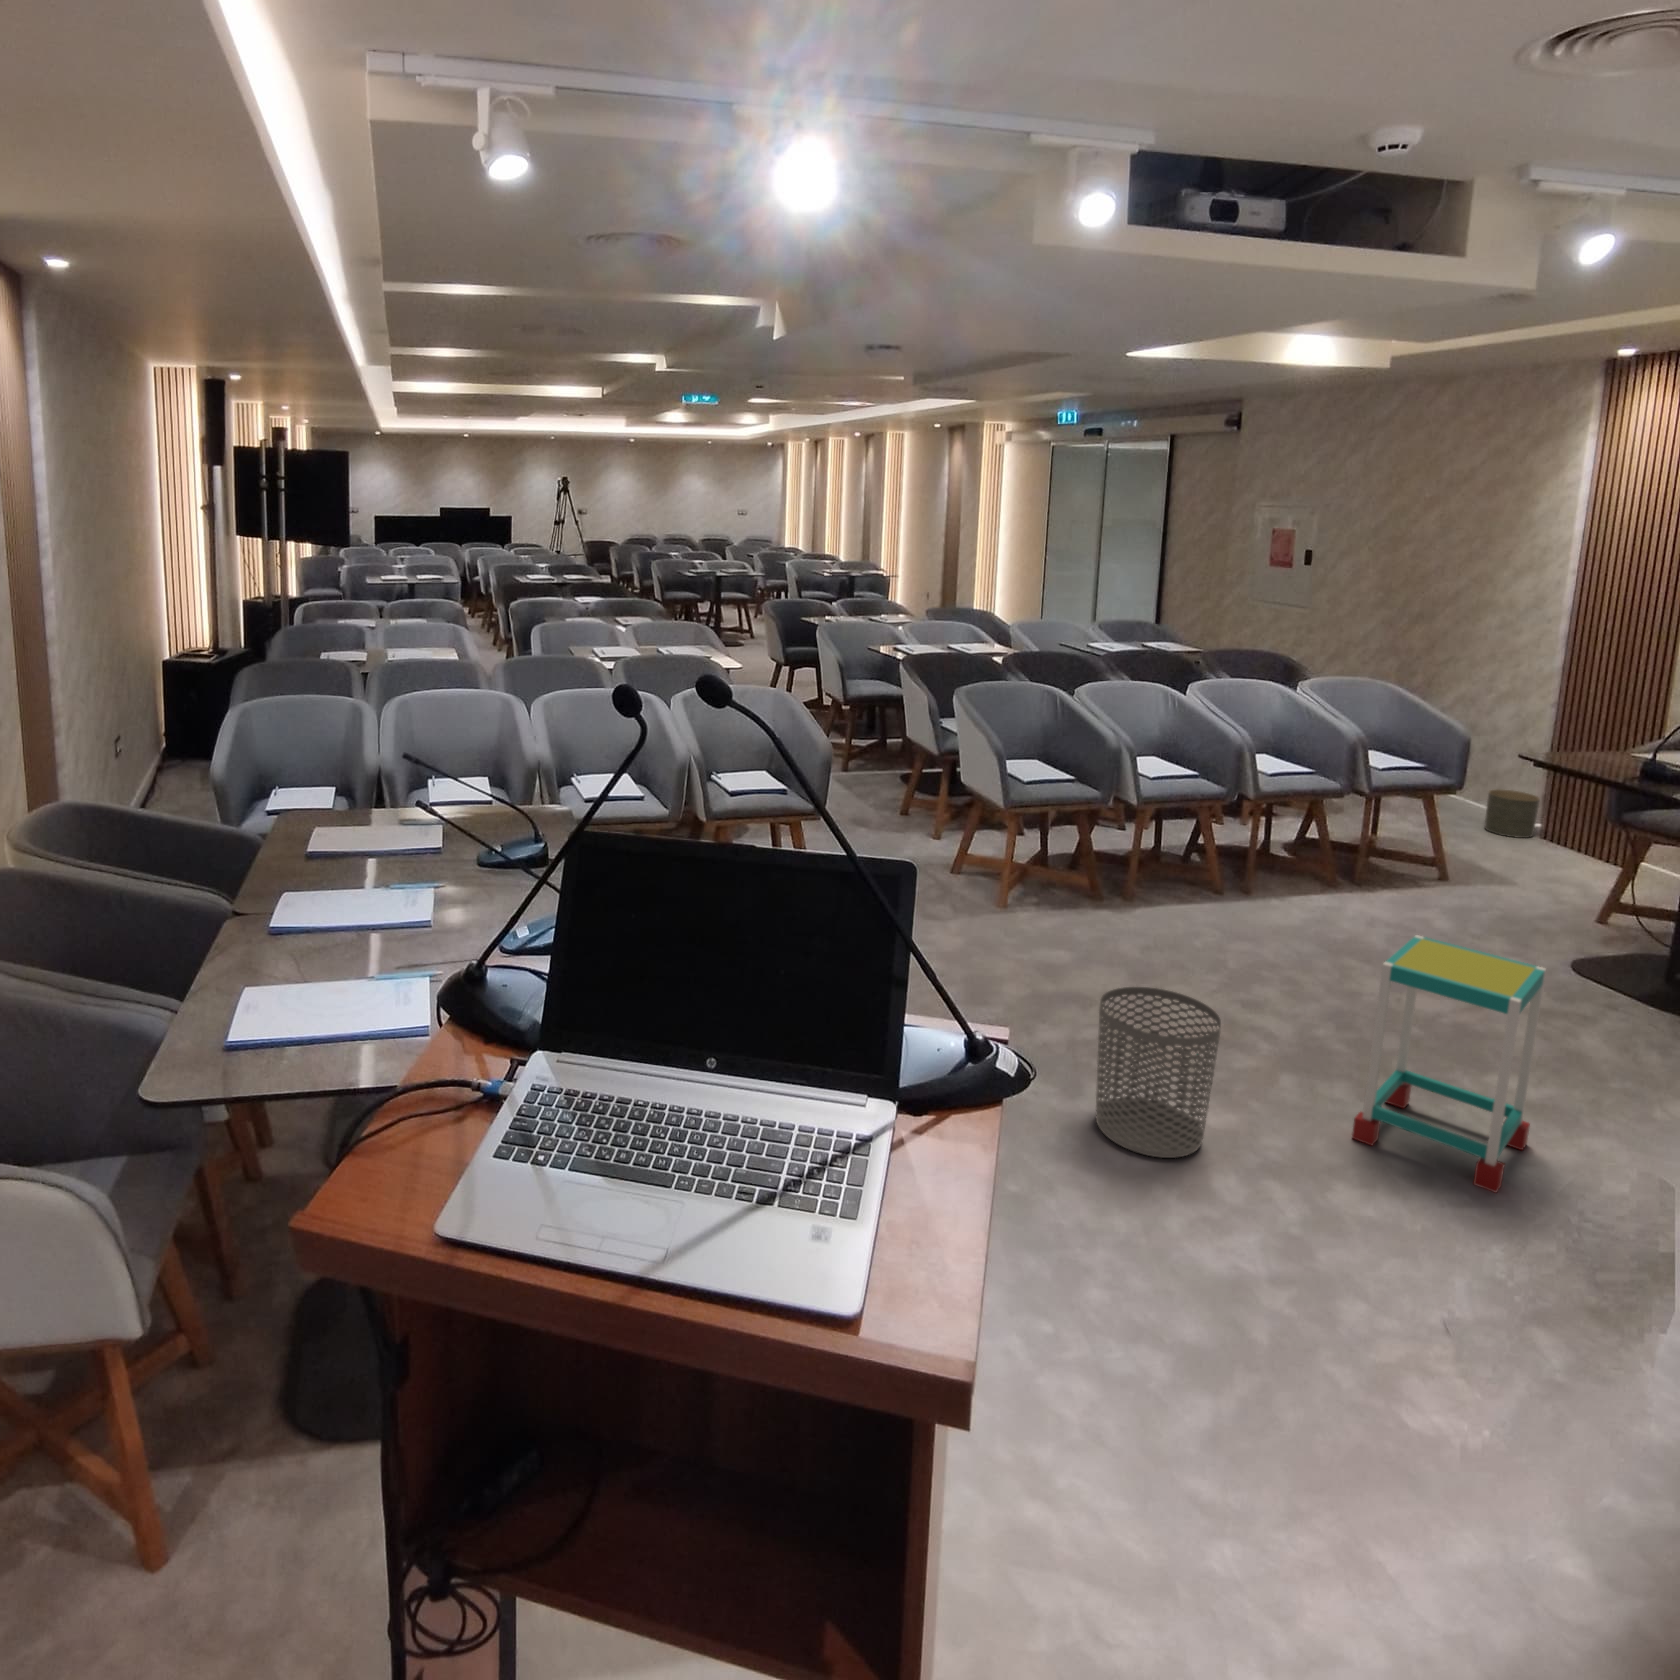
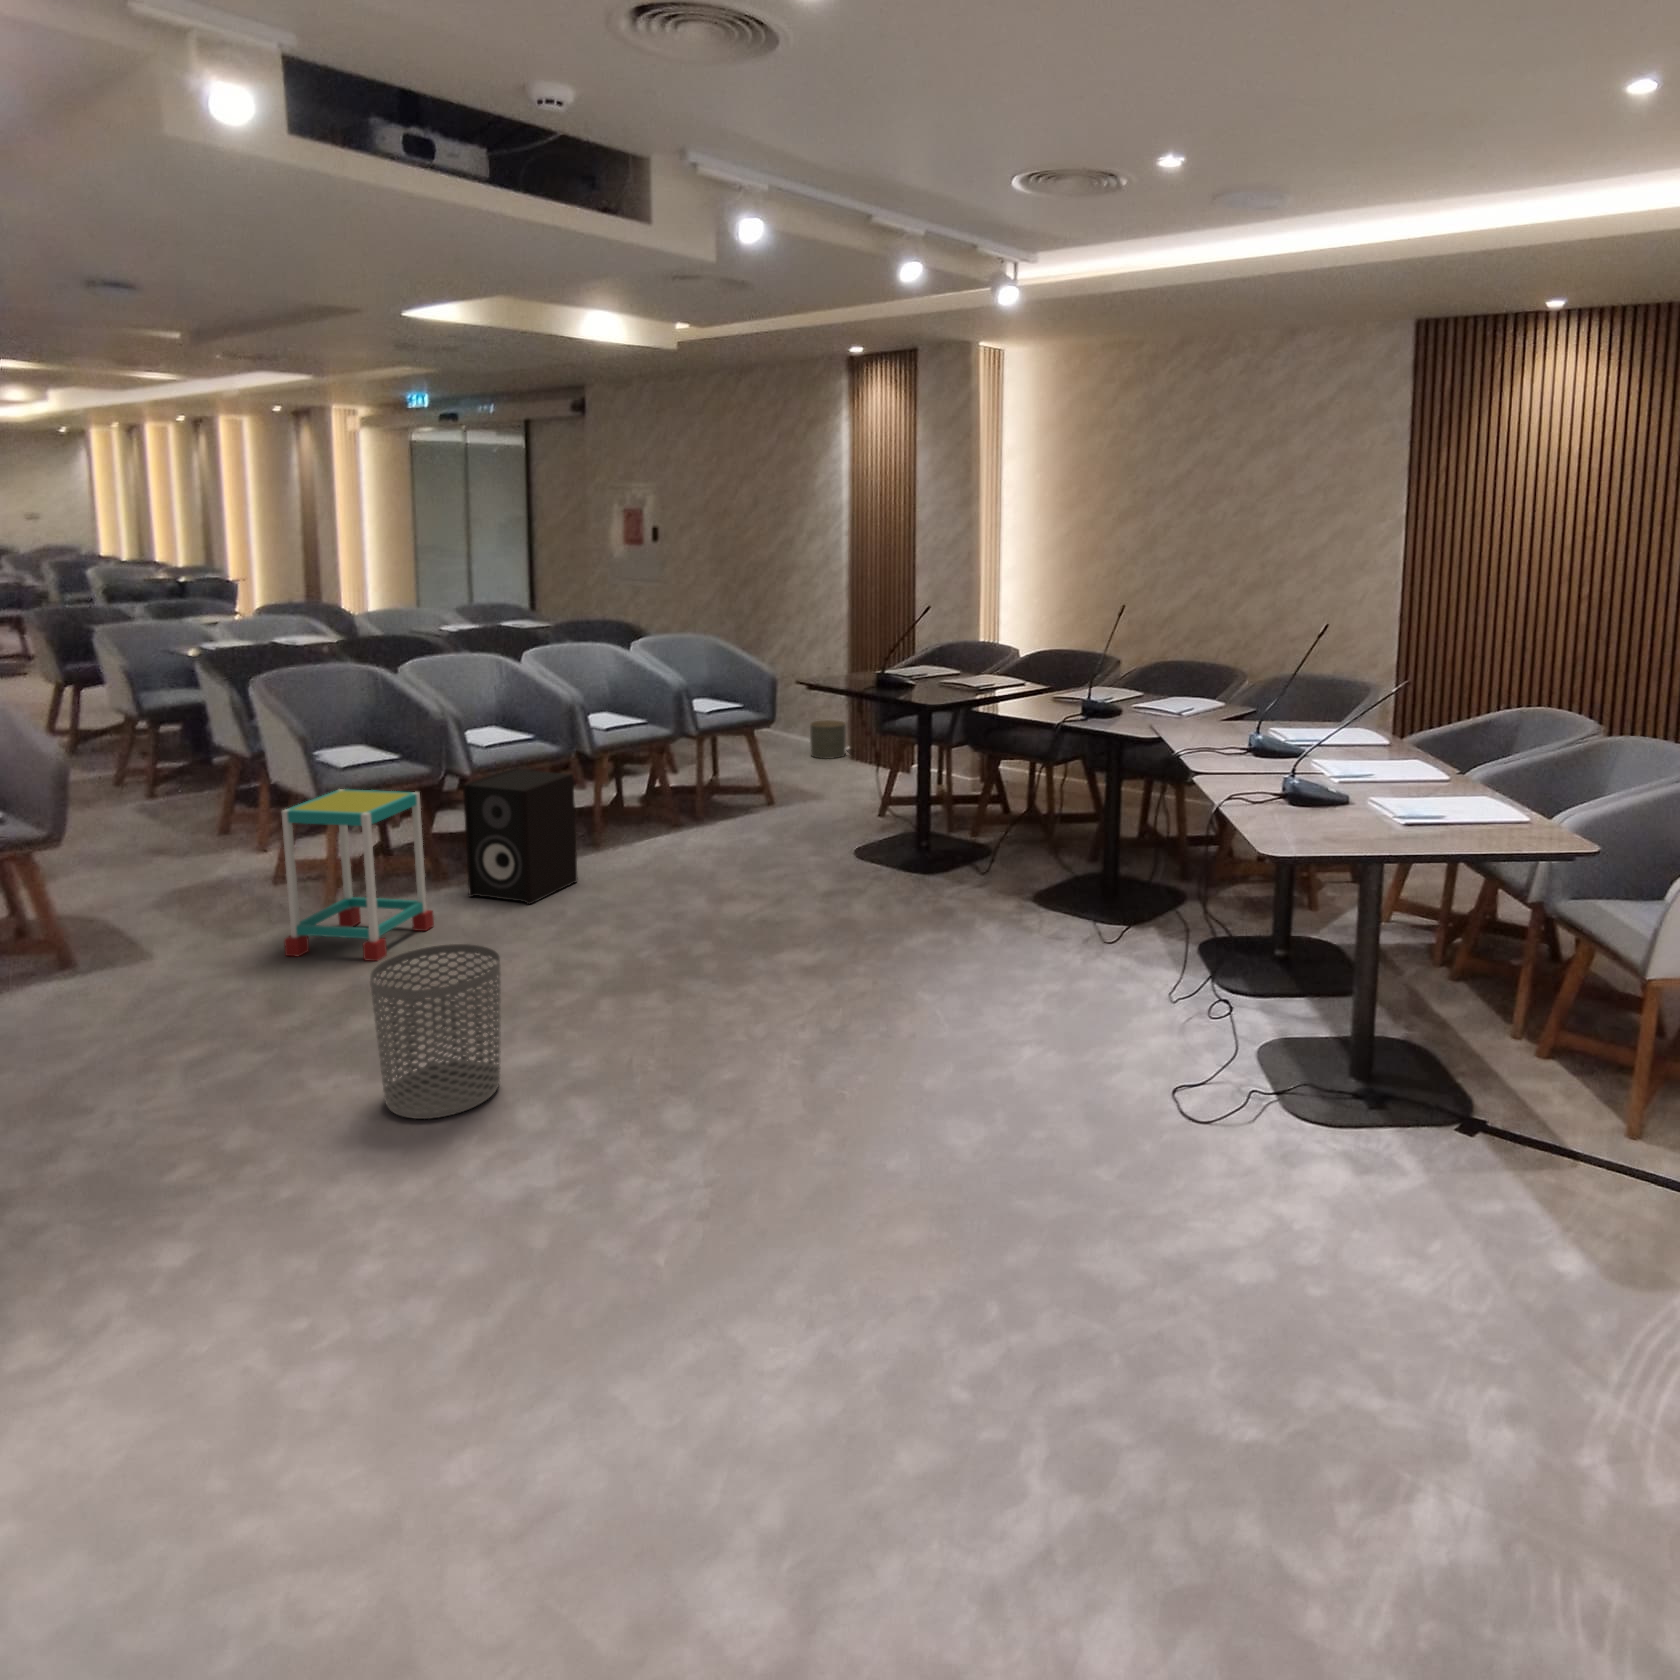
speaker: none [1126,804,1245,944] -> present [463,768,577,904]
side table: present [1352,935,1546,1192] -> present [281,789,434,961]

